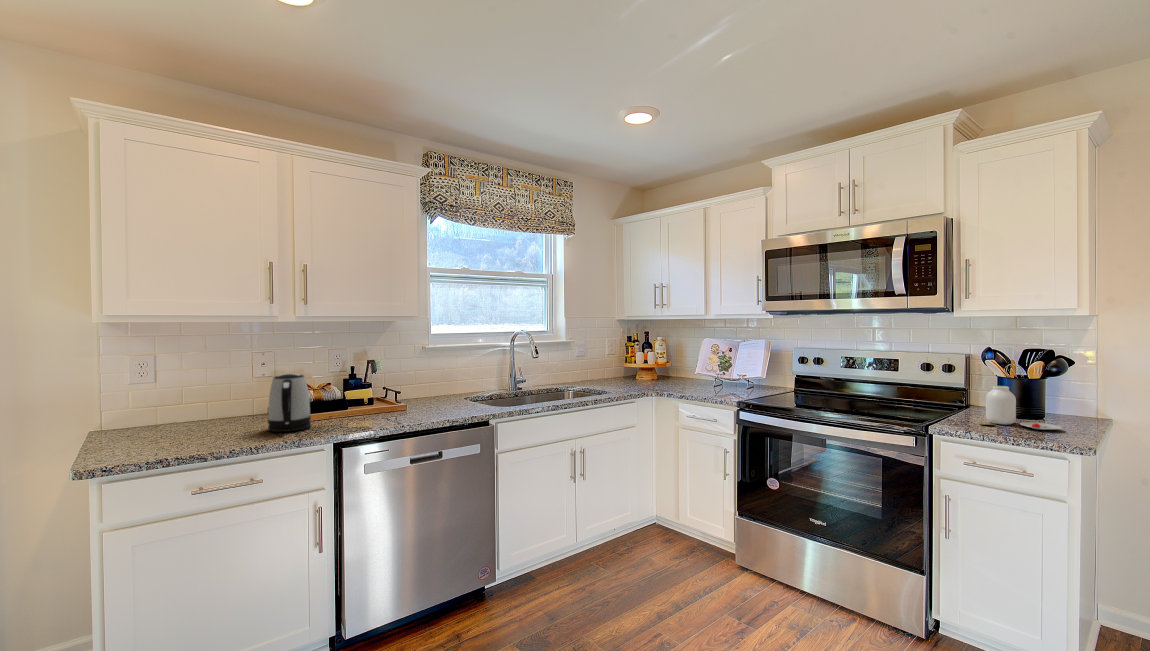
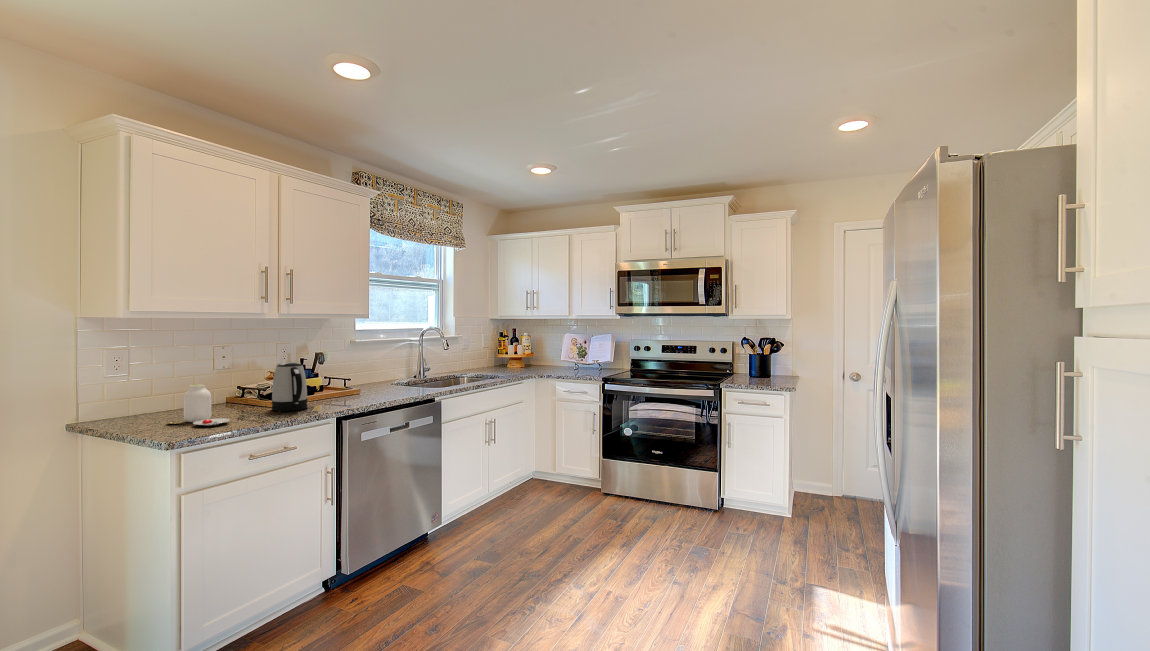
jar: present [980,386,1062,430] -> present [167,384,229,426]

